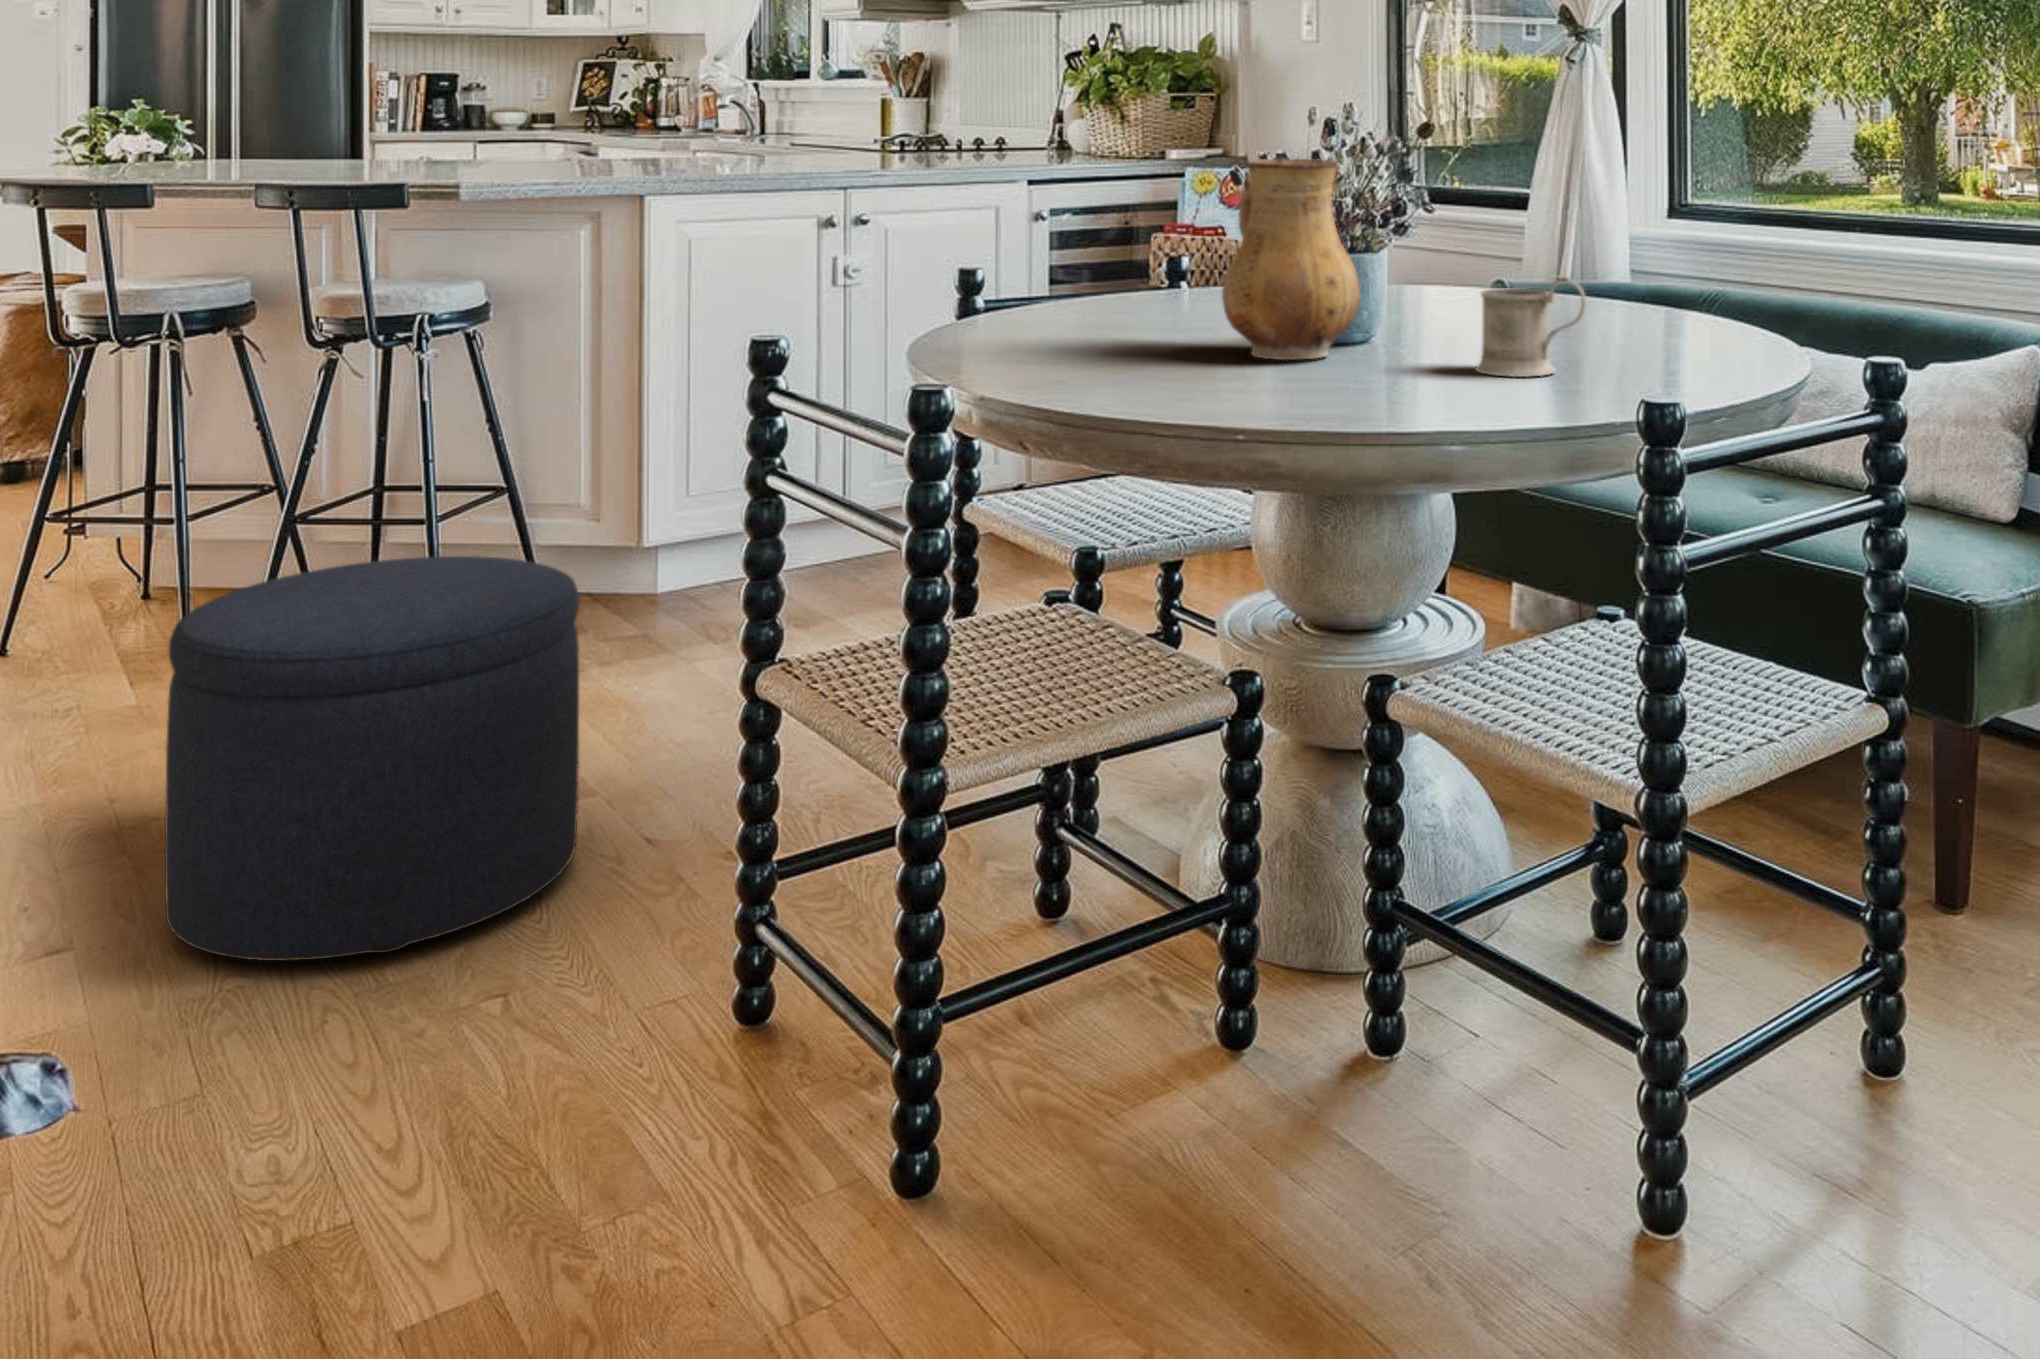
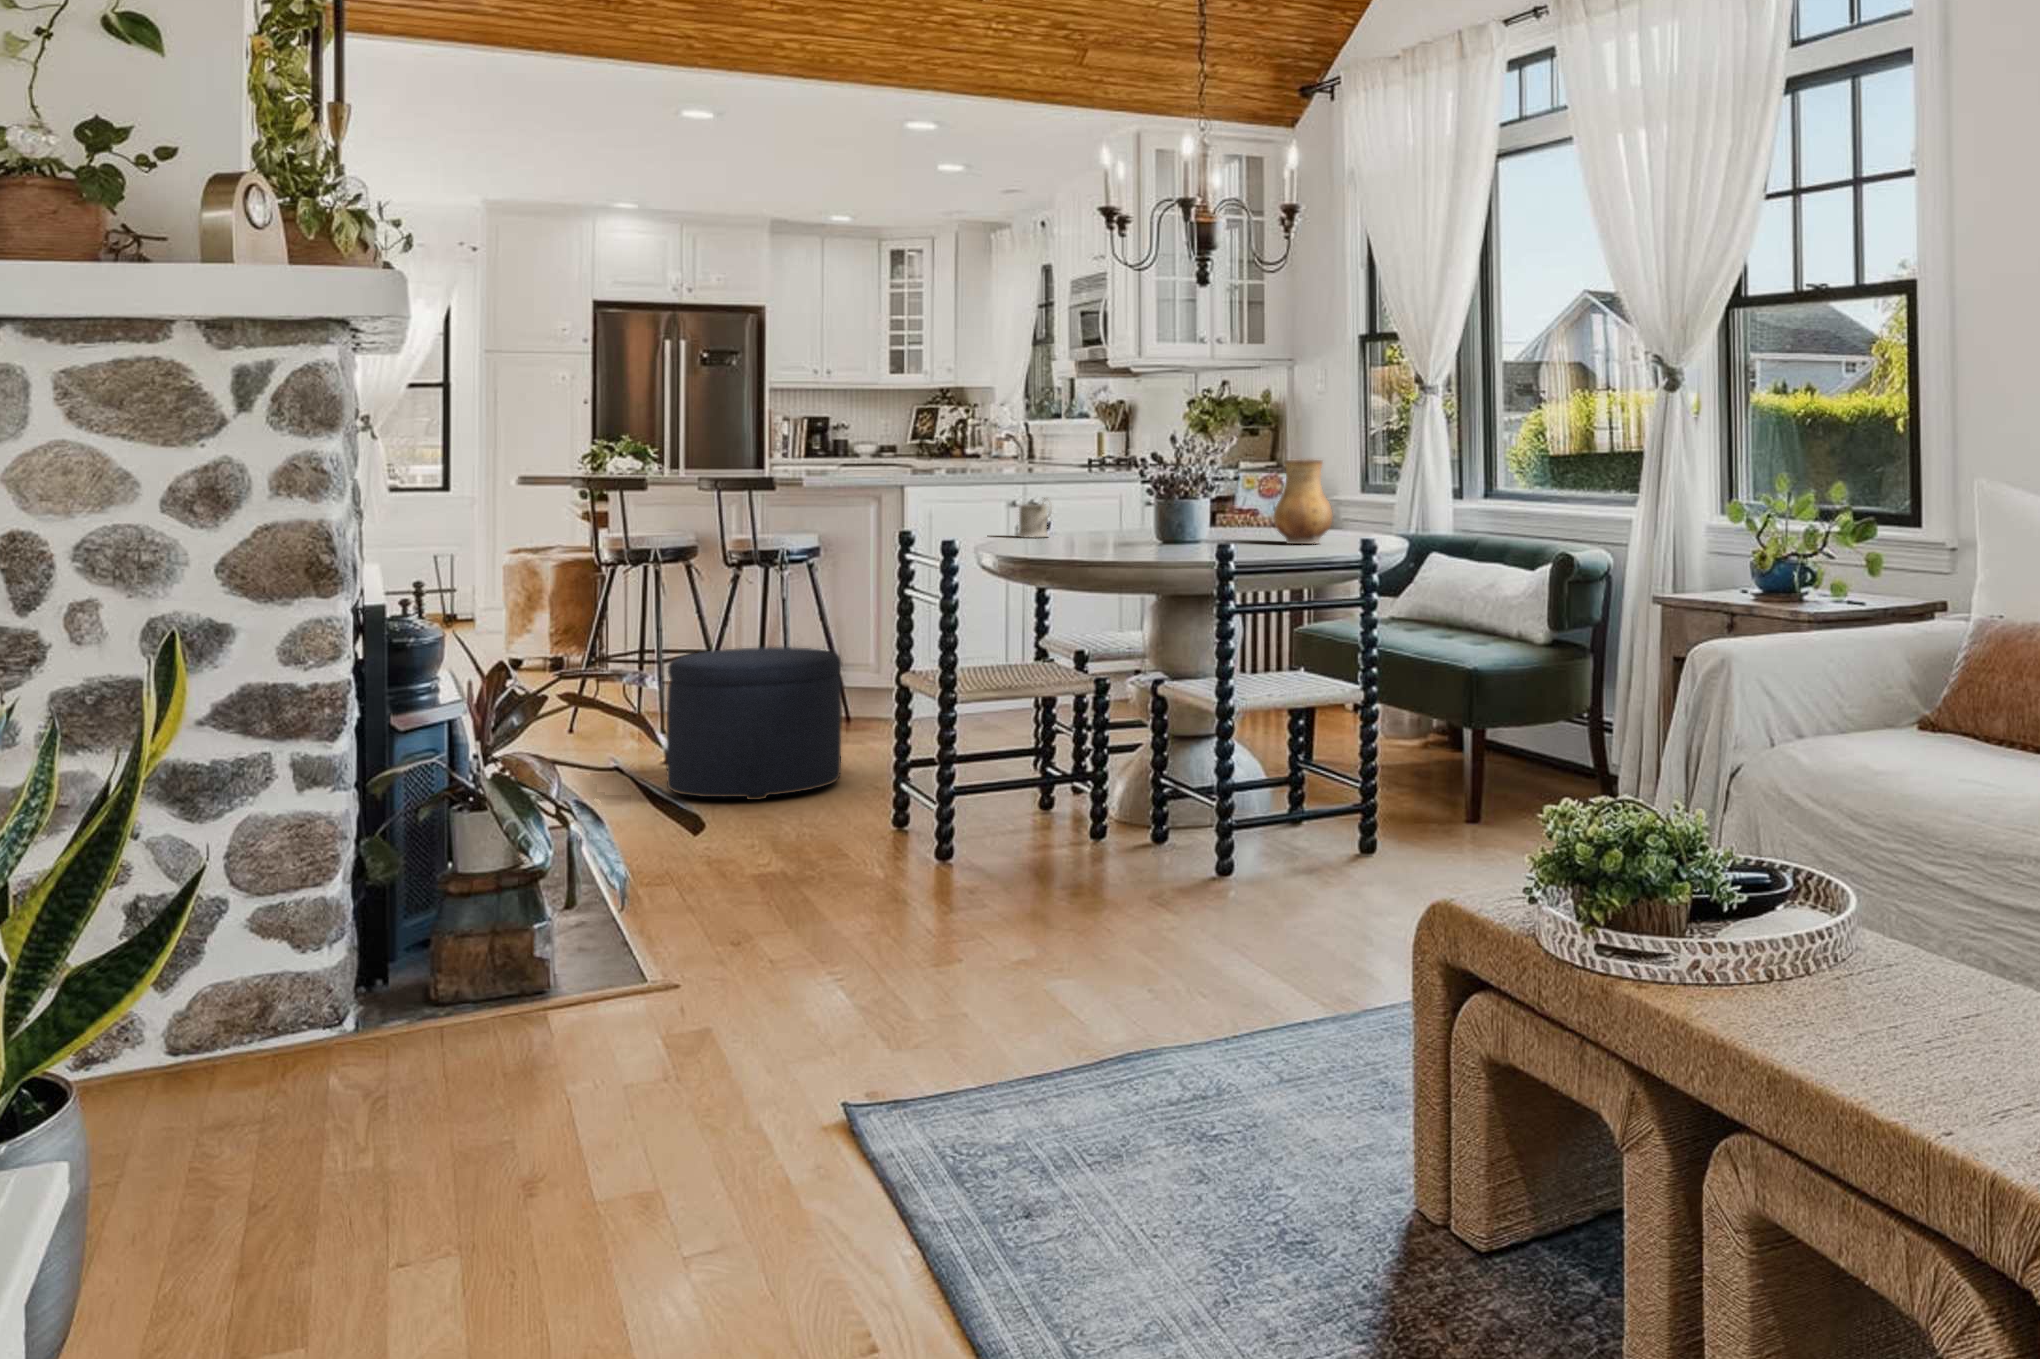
ceramic pitcher: present [1222,159,1360,360] -> present [1273,459,1333,544]
mug: present [1476,275,1586,377] -> present [1018,498,1049,538]

